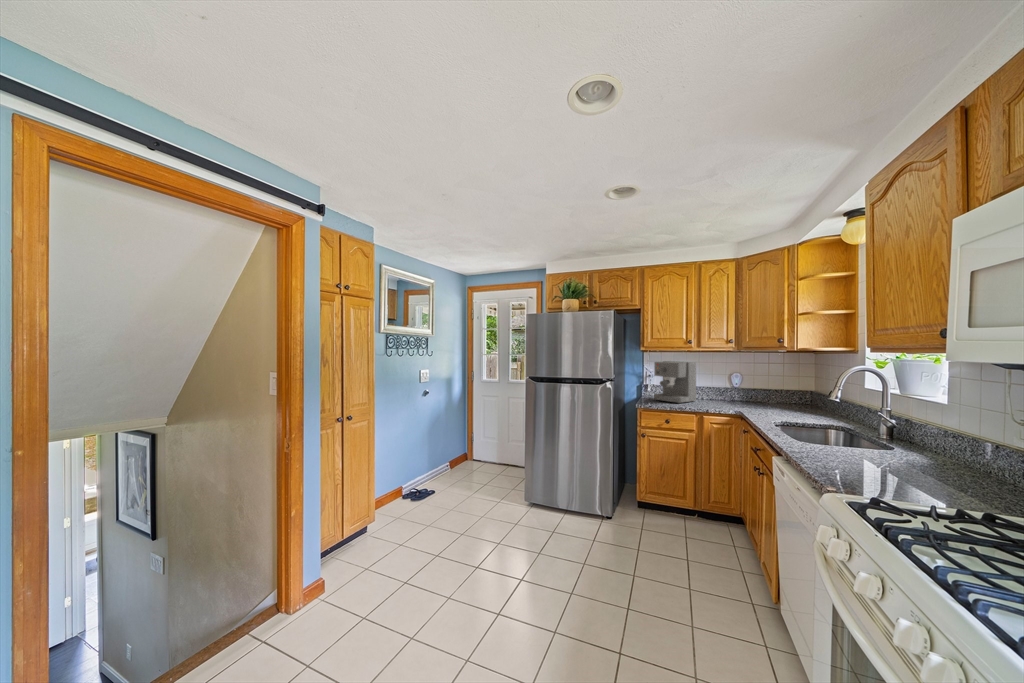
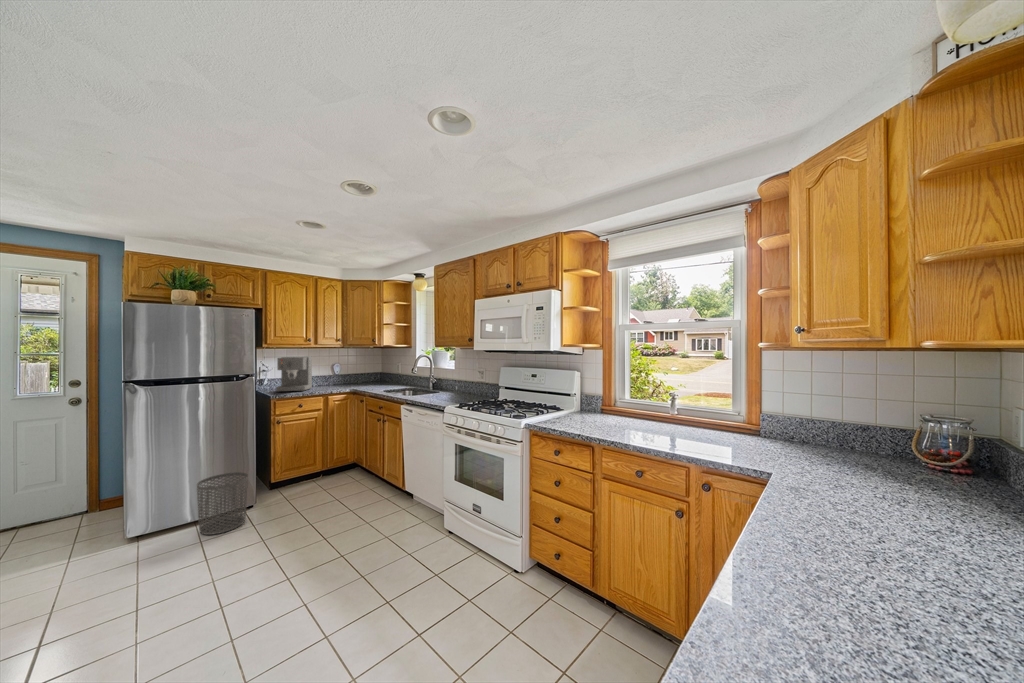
waste bin: none [555,472,595,533] -> present [197,472,248,535]

